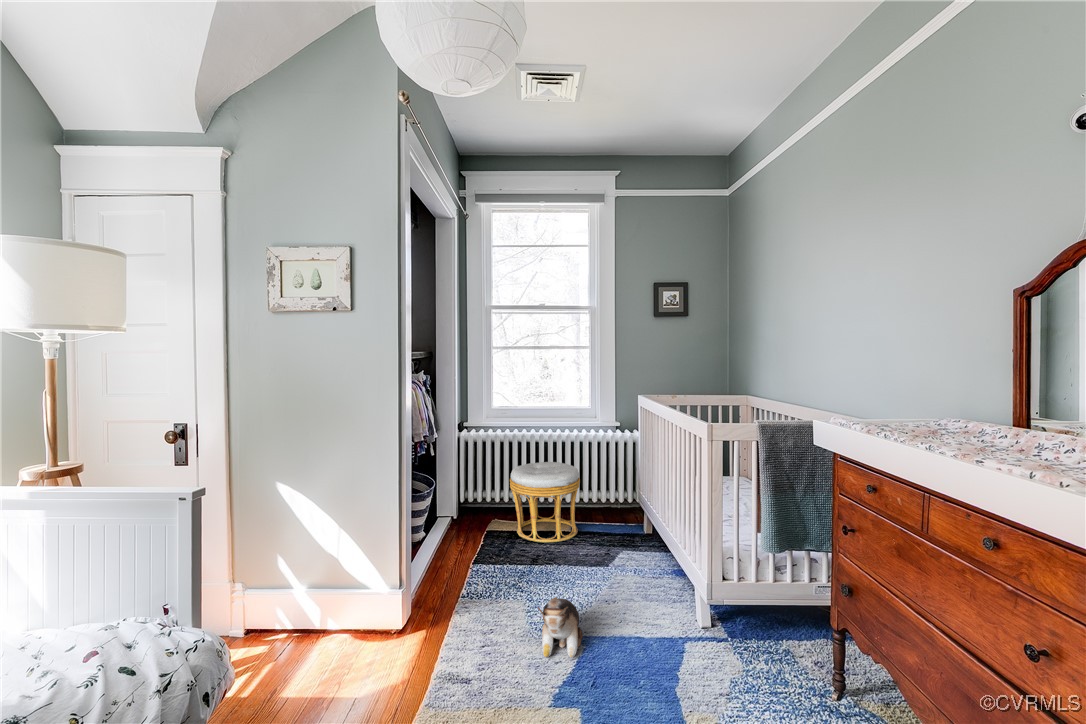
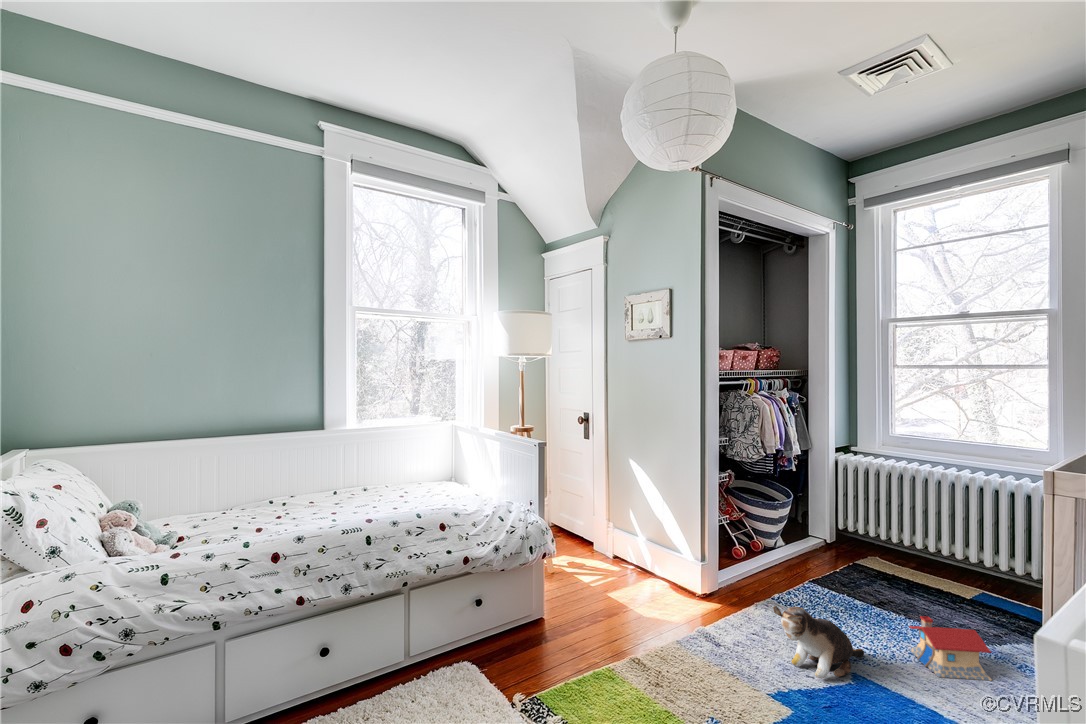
ottoman: present [510,462,580,543] -> none [880,500,986,603]
toy house: none [586,558,639,606] -> present [909,616,992,680]

